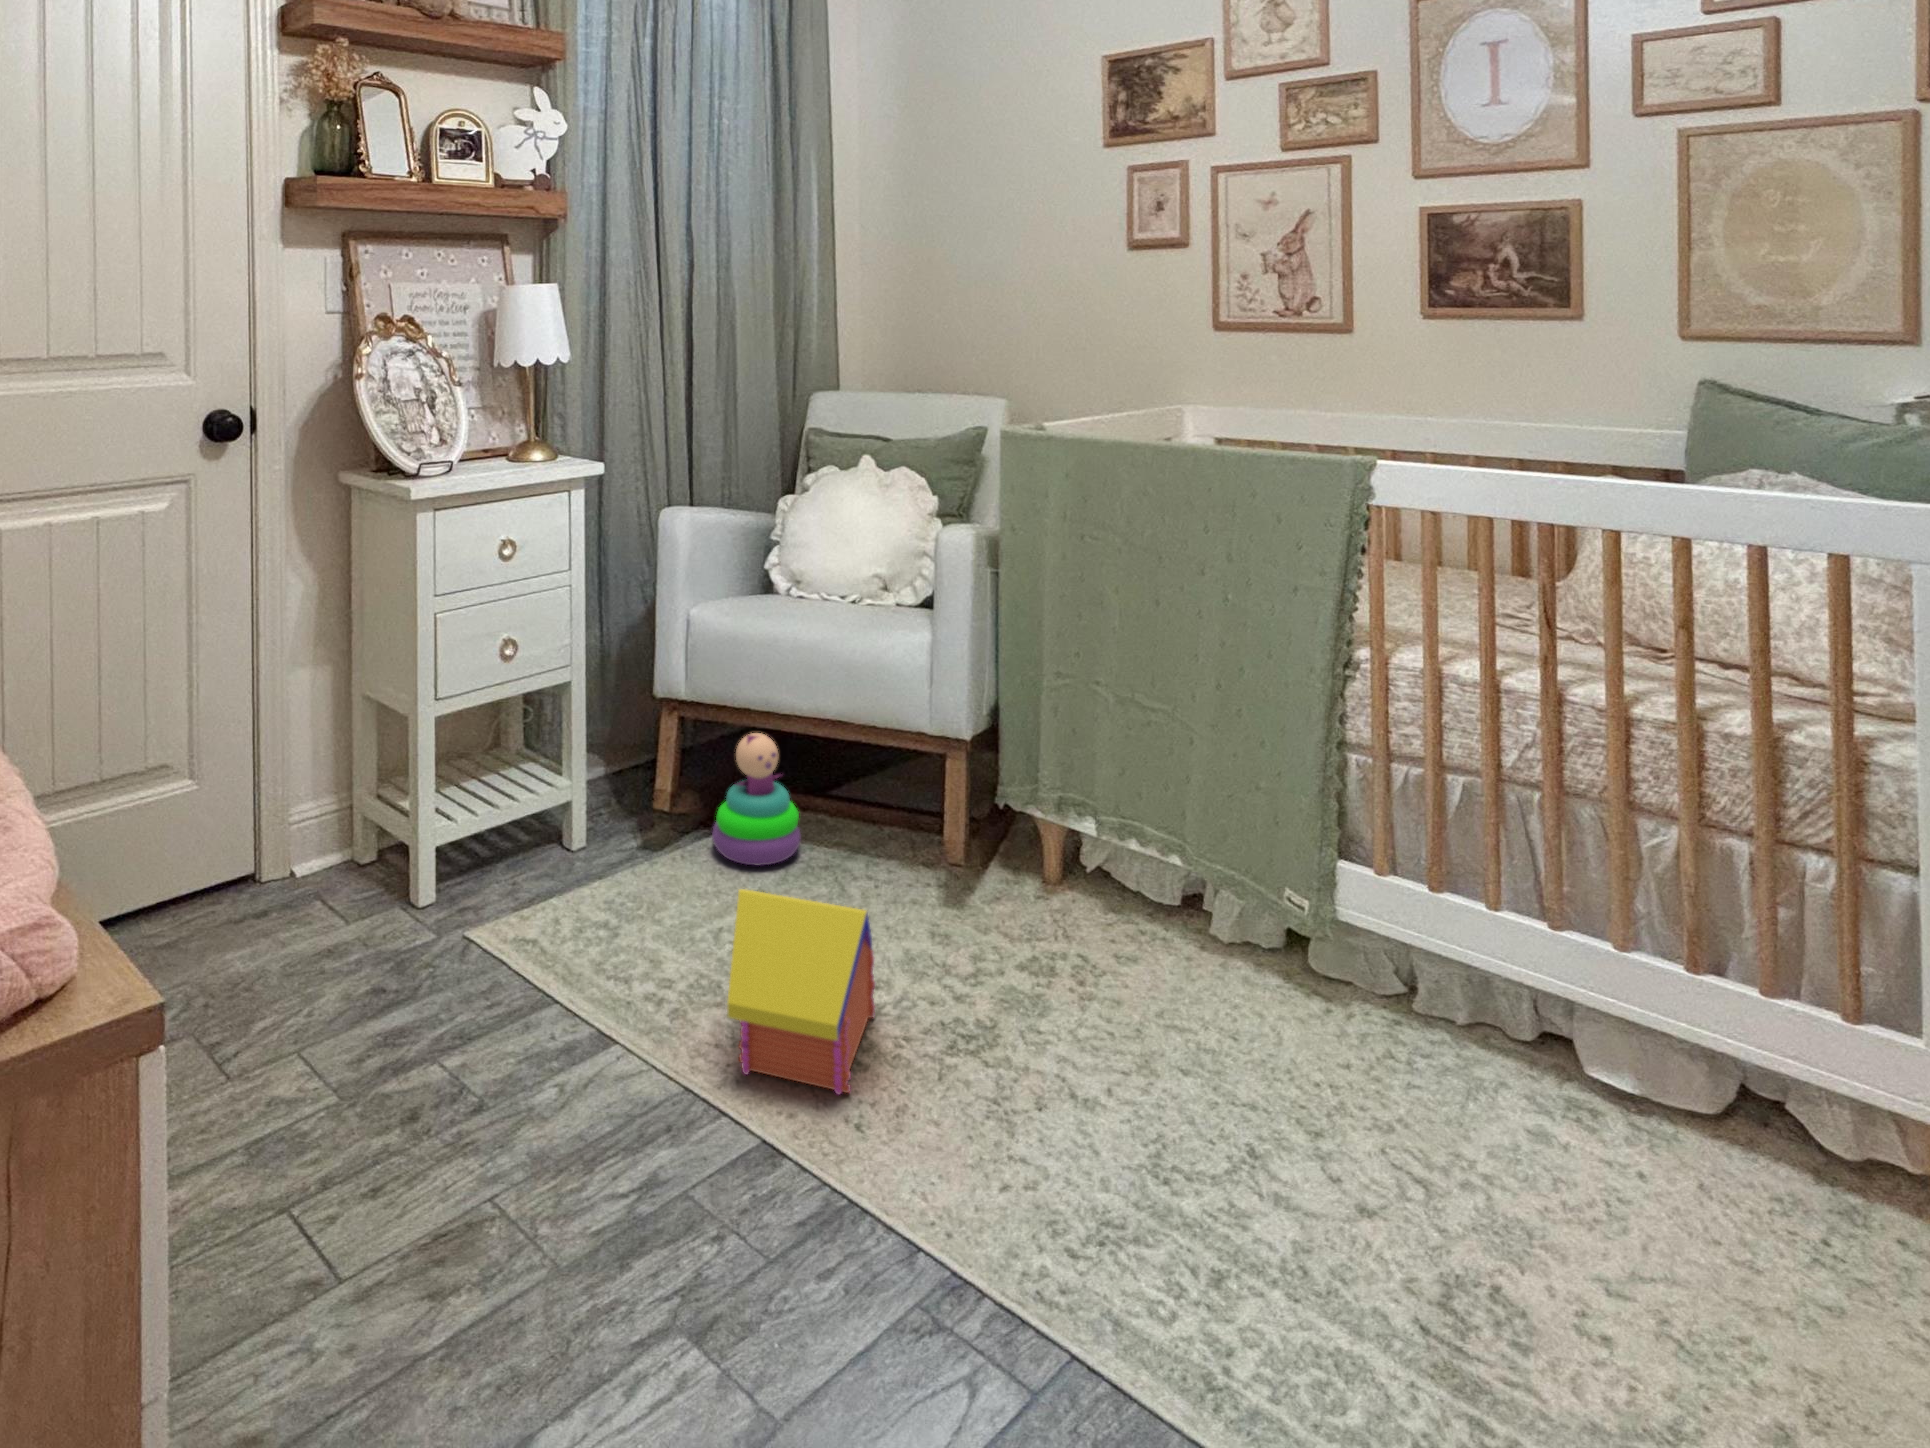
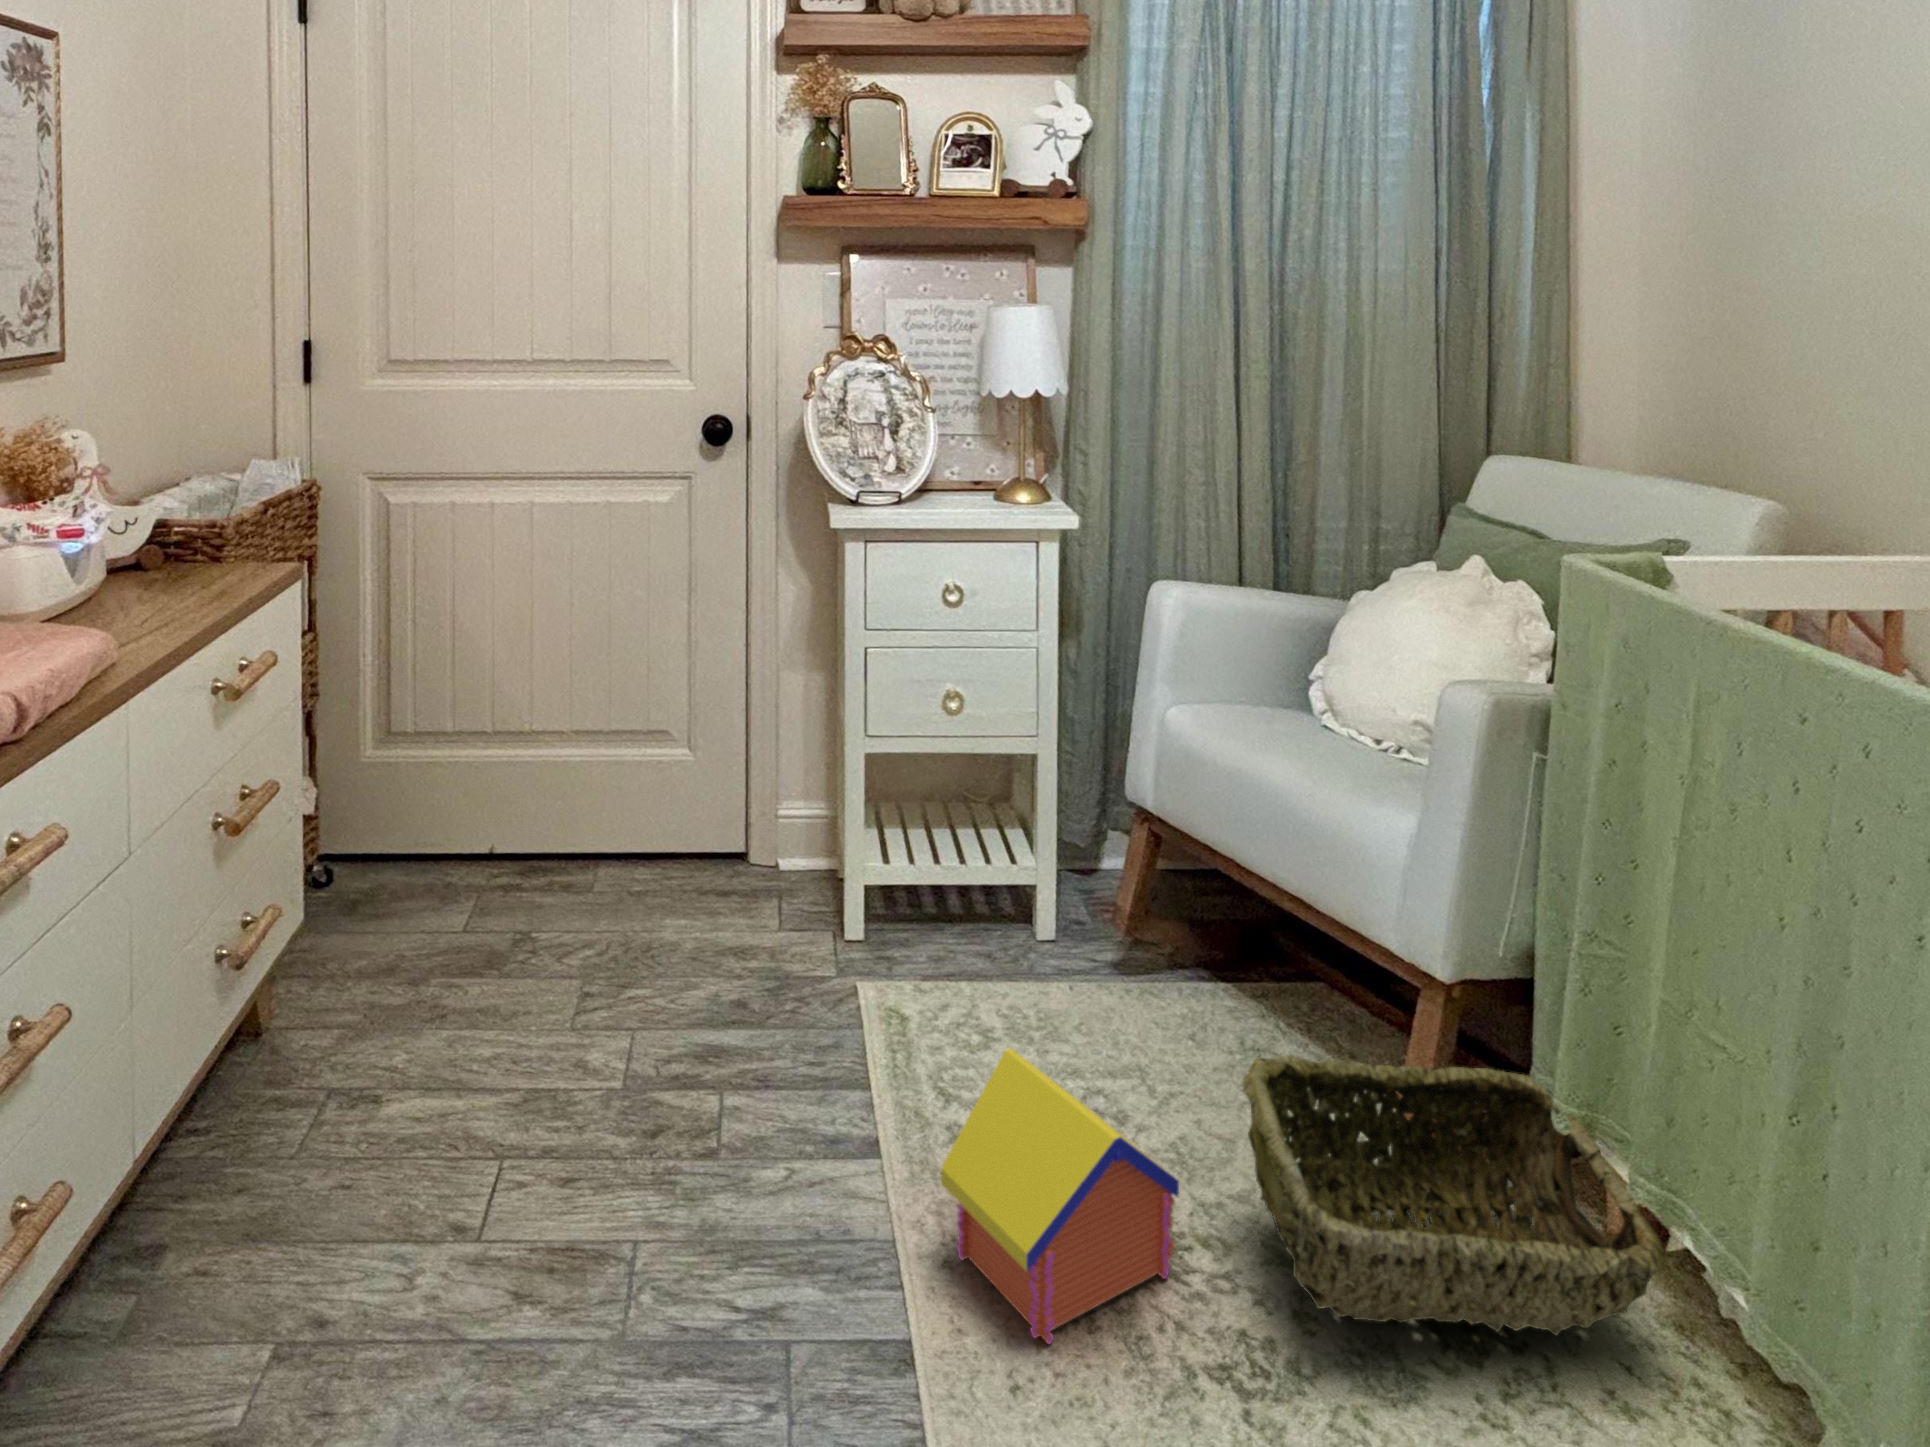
stacking toy: present [712,733,800,865] -> none [1167,878,1284,1048]
woven basket: none [877,791,1132,988] -> present [1243,1056,1666,1335]

